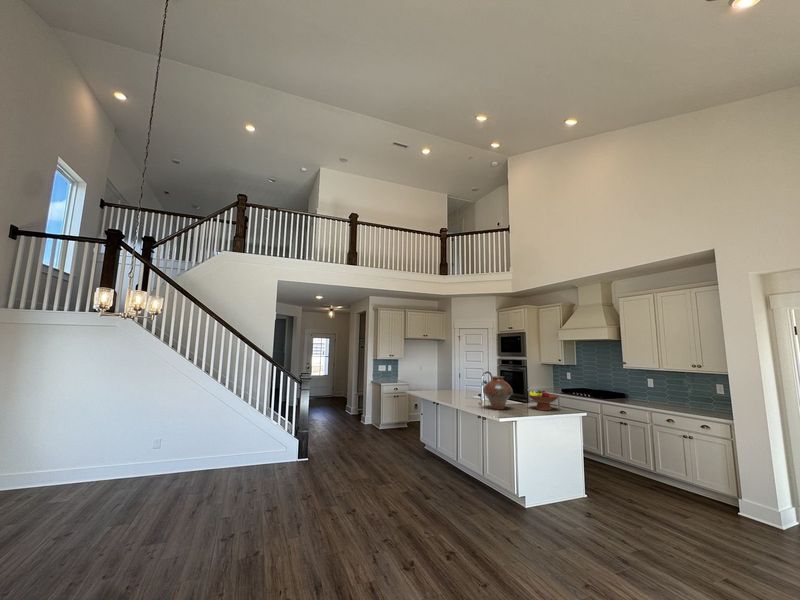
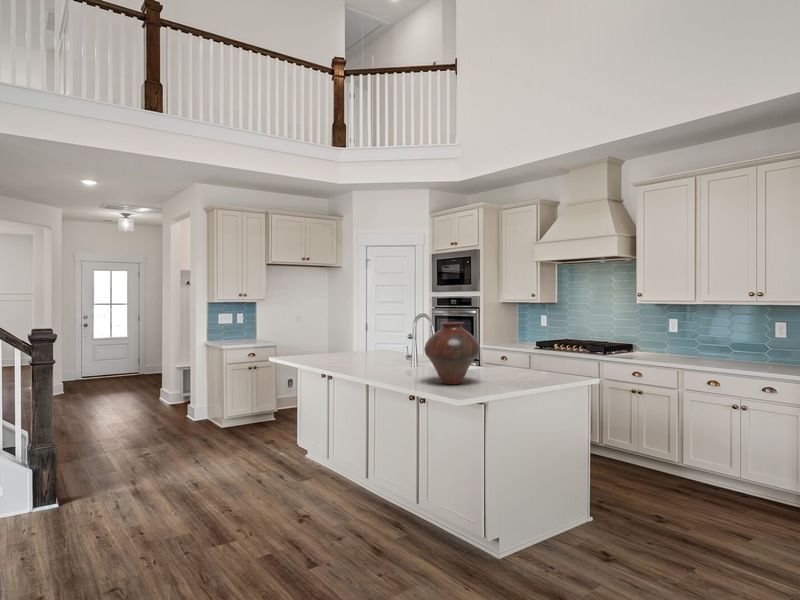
fruit bowl: present [528,390,559,410] -> none [504,344,559,380]

